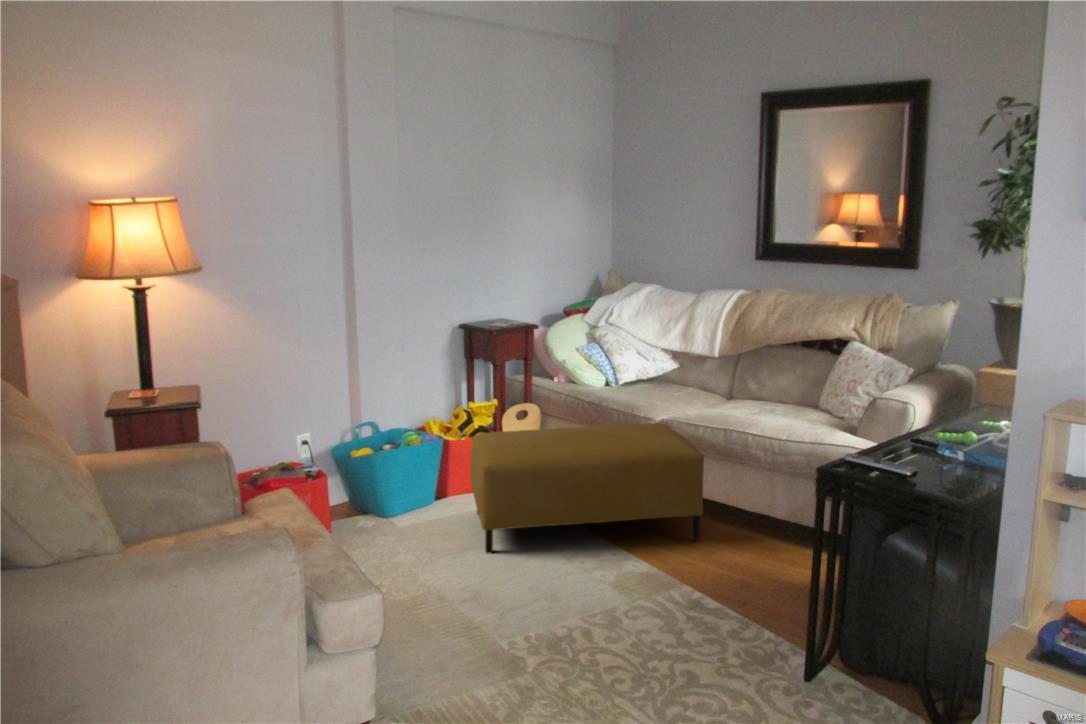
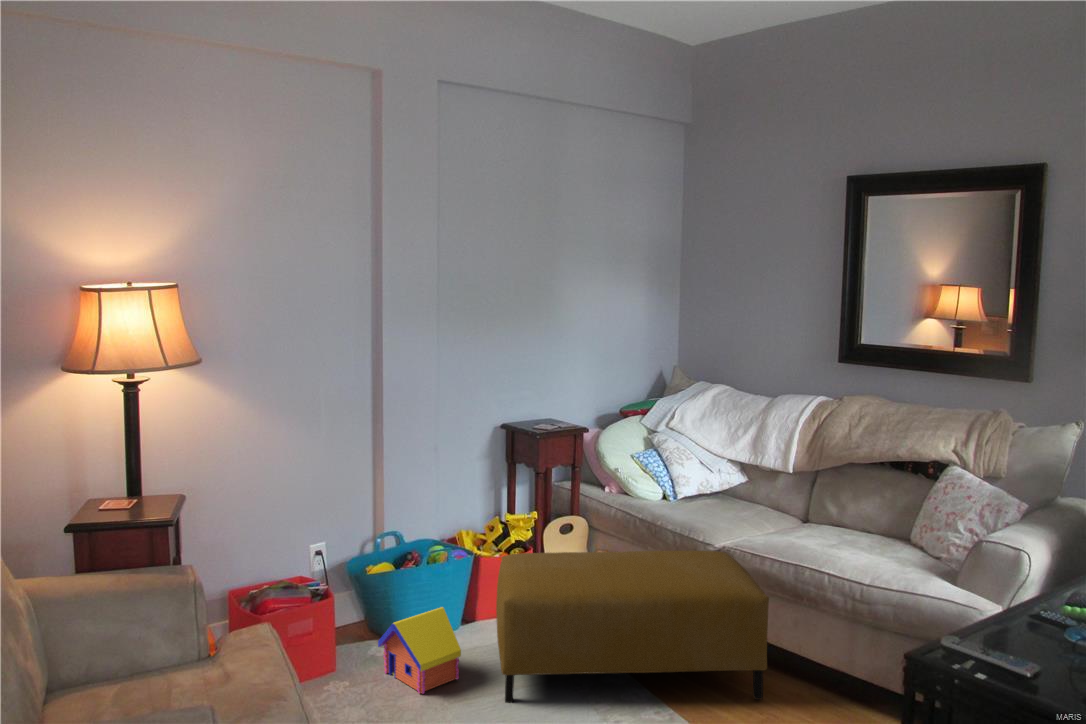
toy house: none [370,479,445,551] -> present [378,607,461,694]

